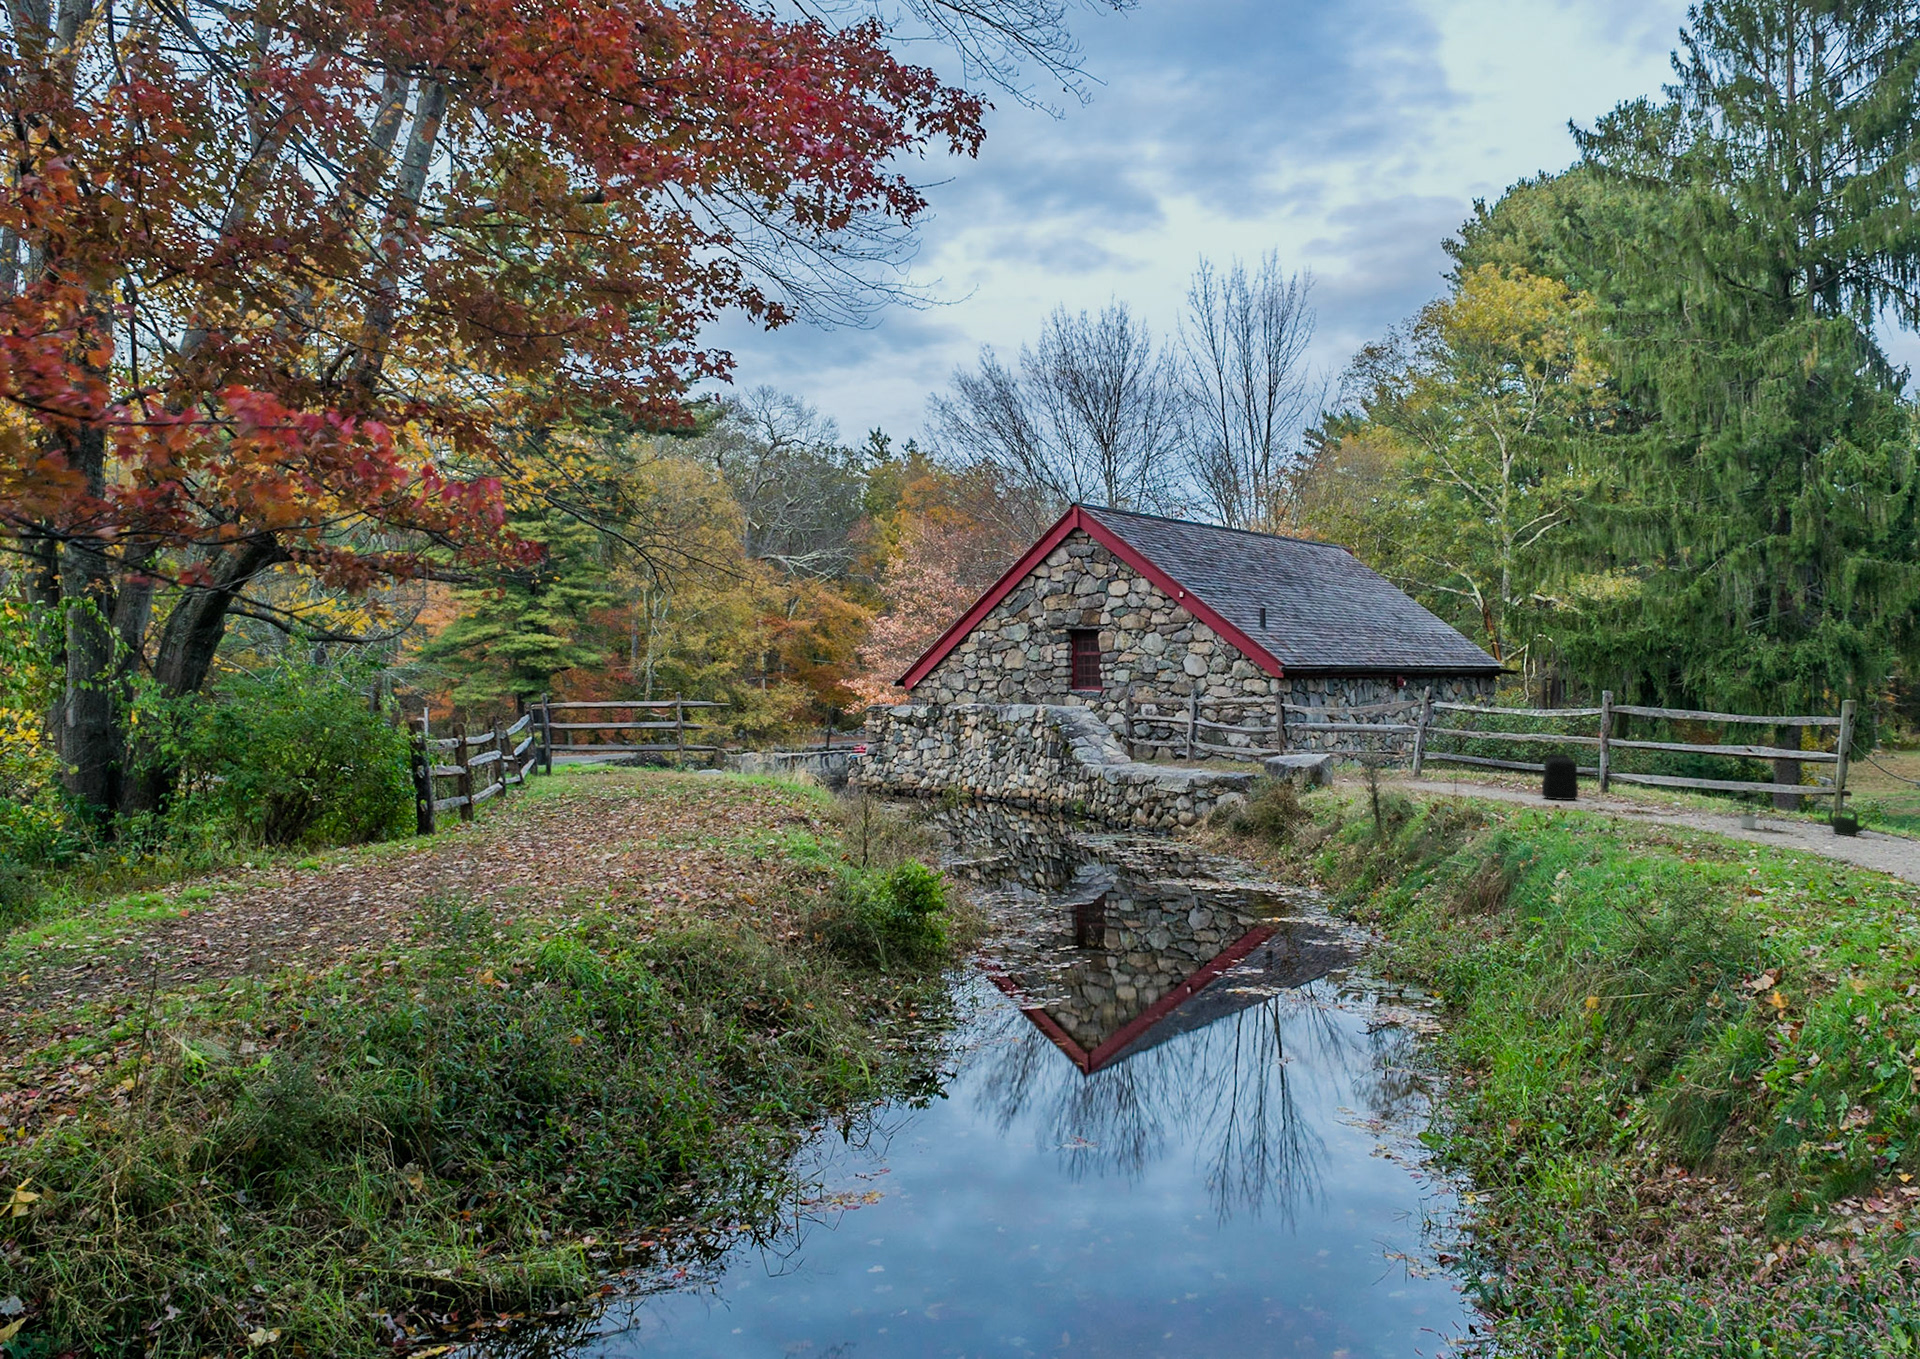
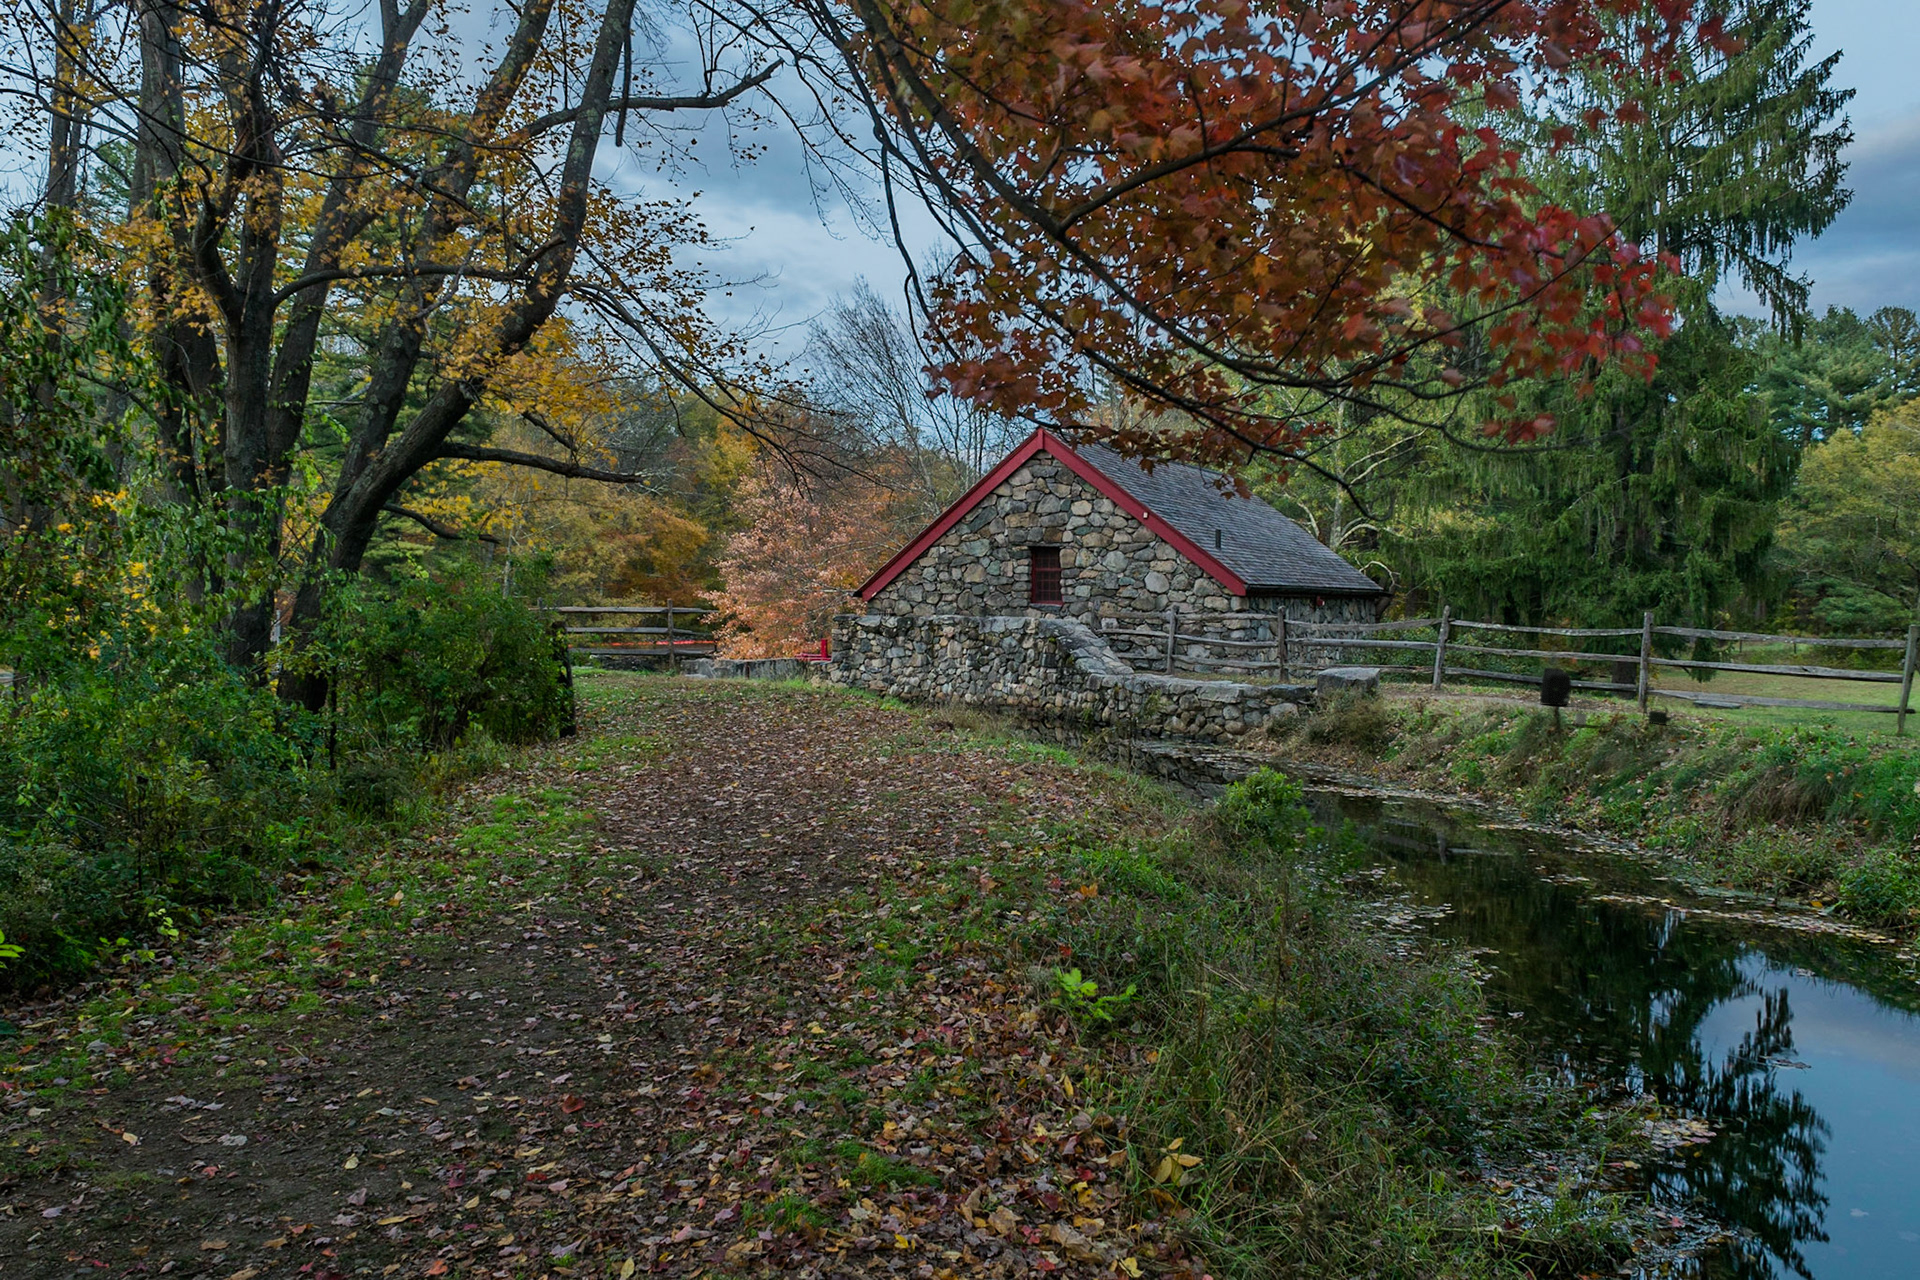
potted plant: present [1727,787,1773,829] -> present [1564,692,1598,725]
watering can: present [1828,809,1870,836] -> present [1645,706,1674,725]

